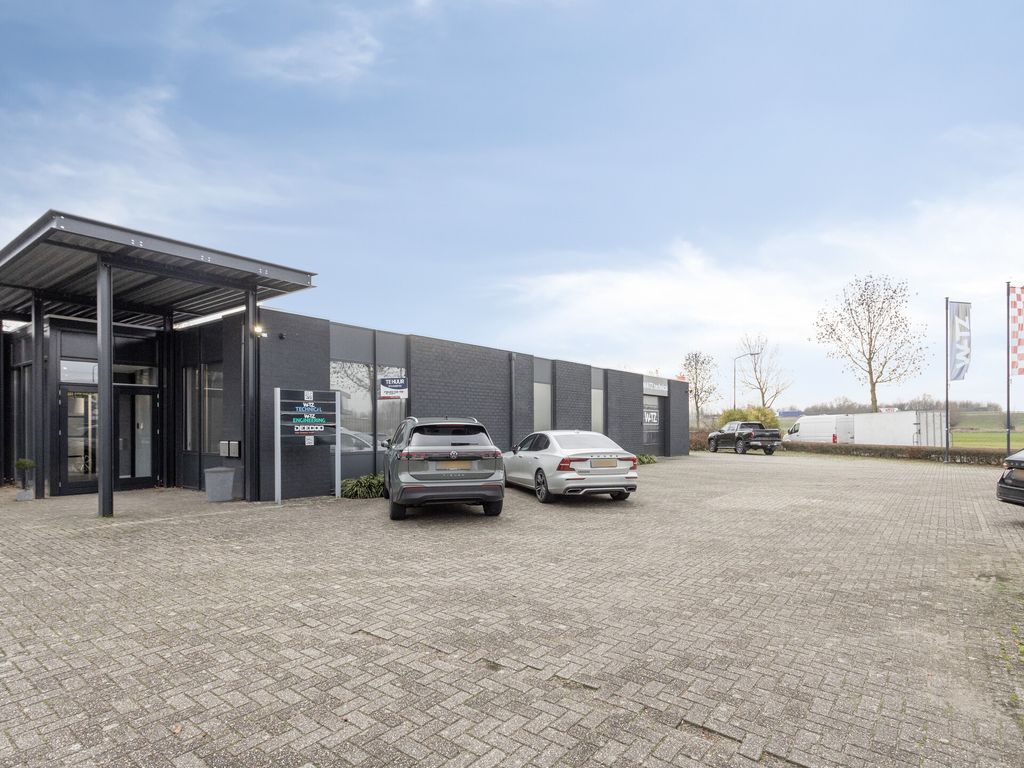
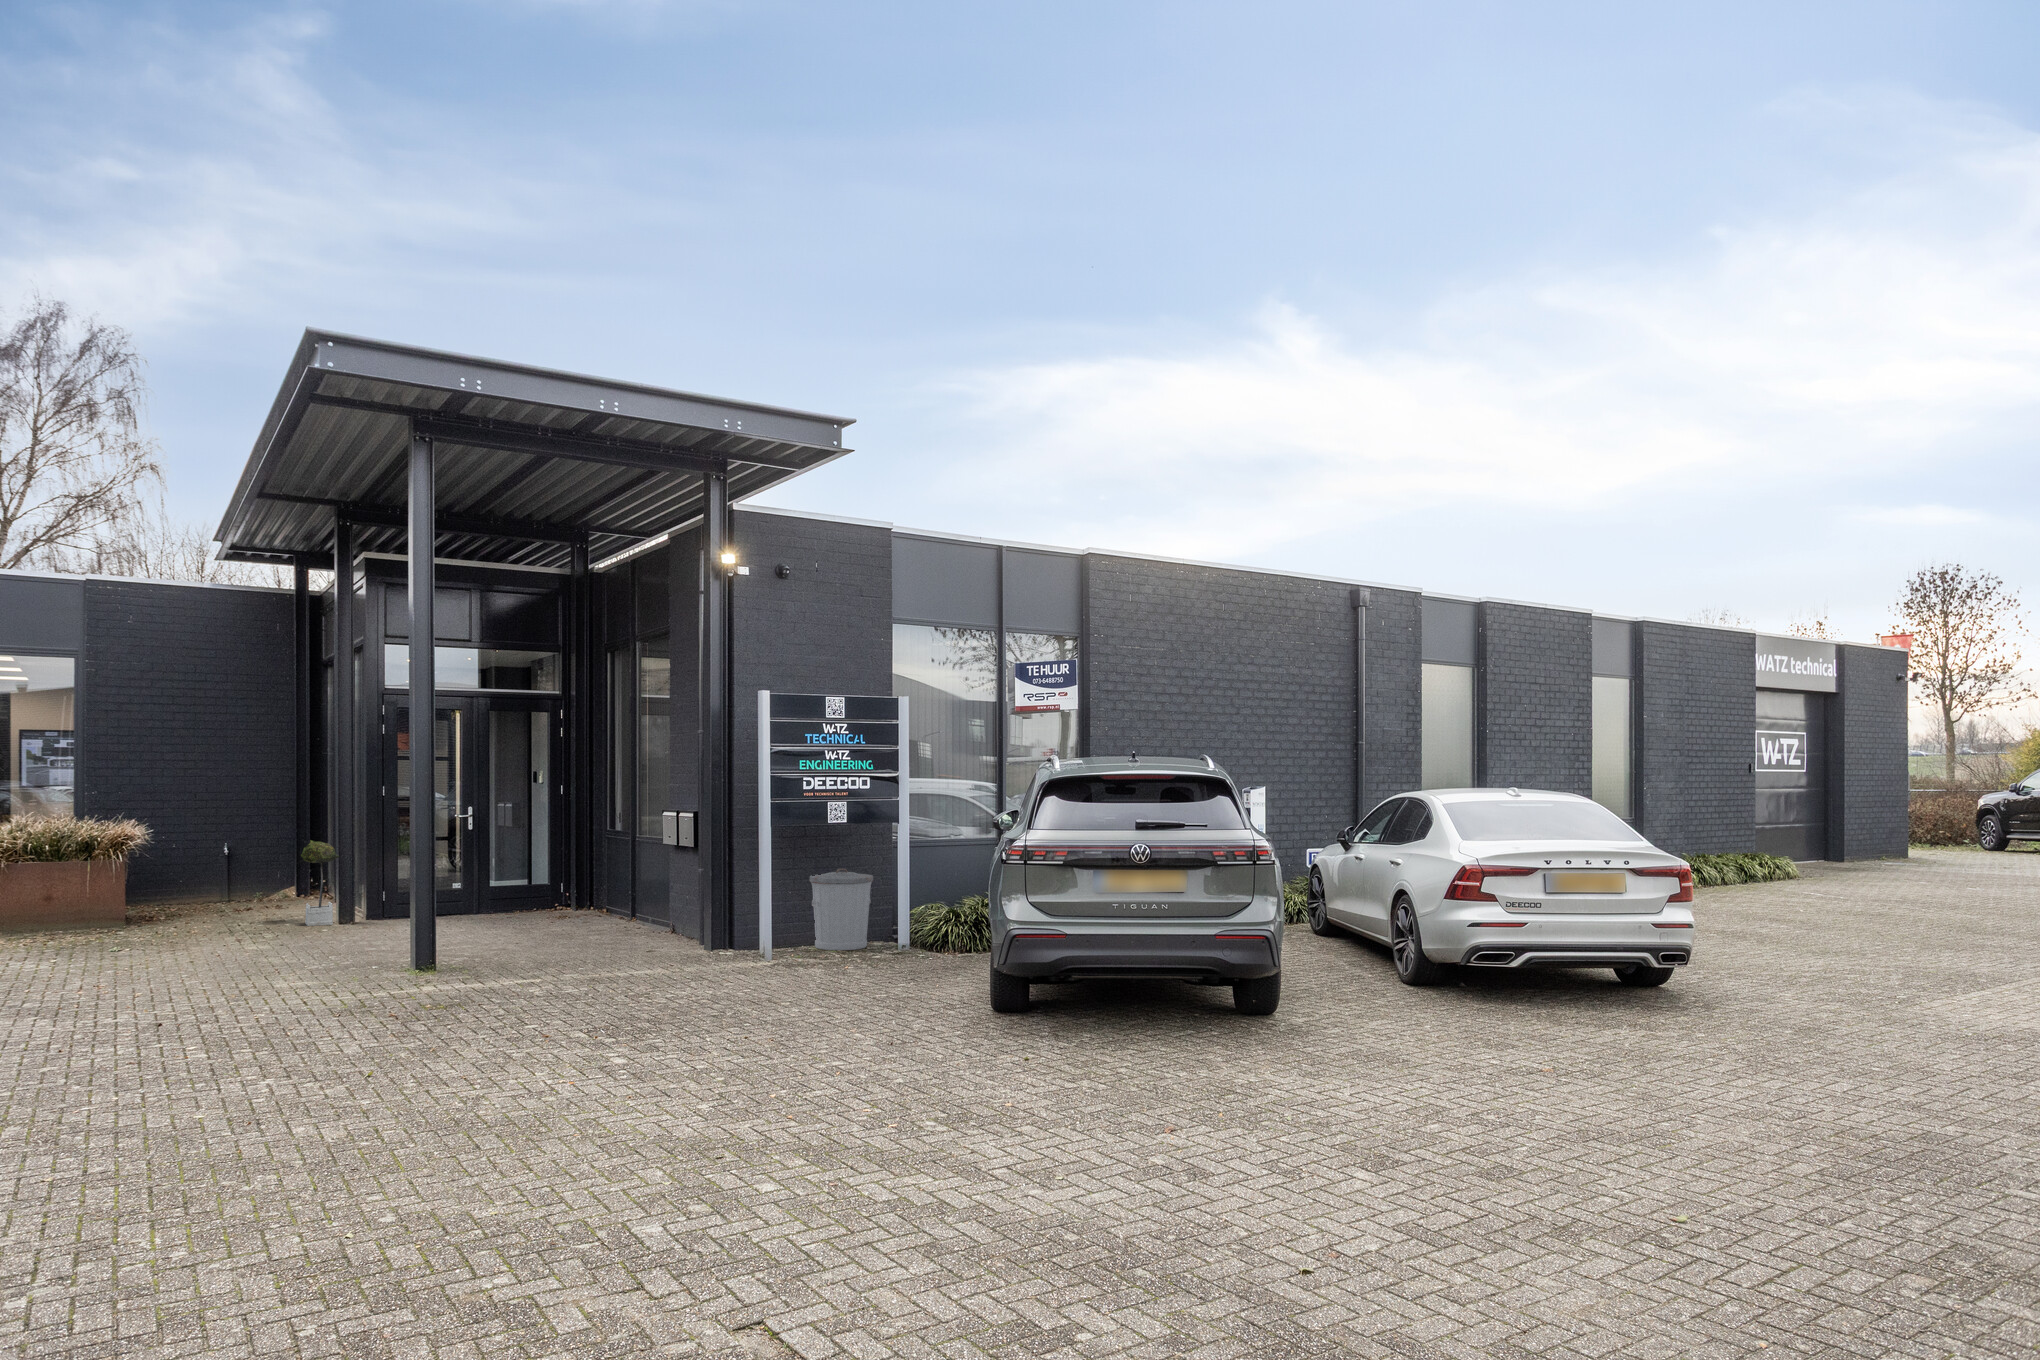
trash can: present [204,466,235,502] -> present [810,869,874,950]

